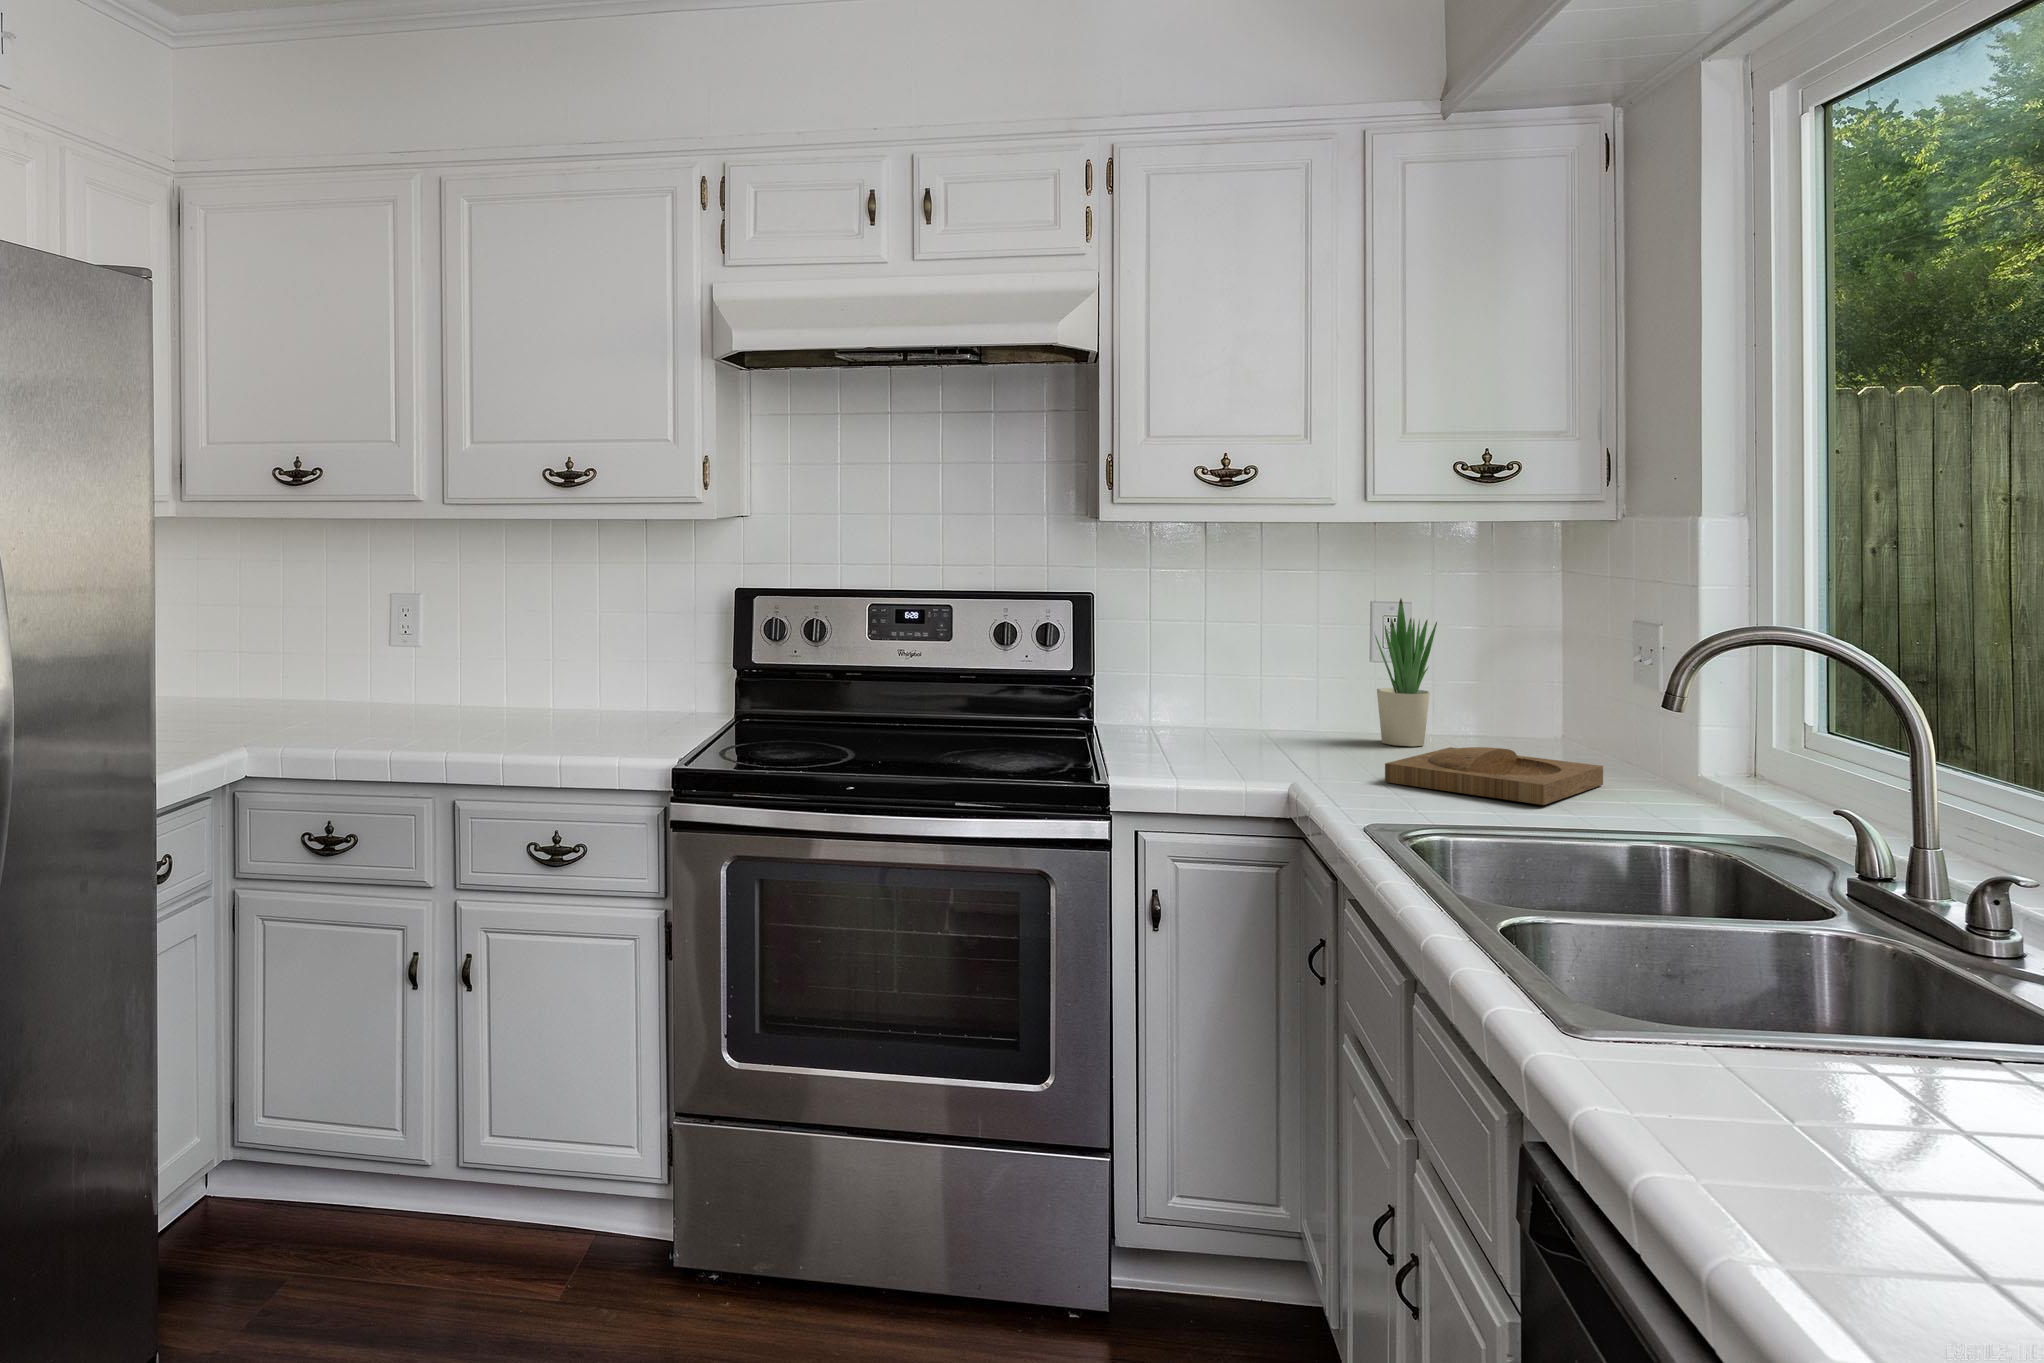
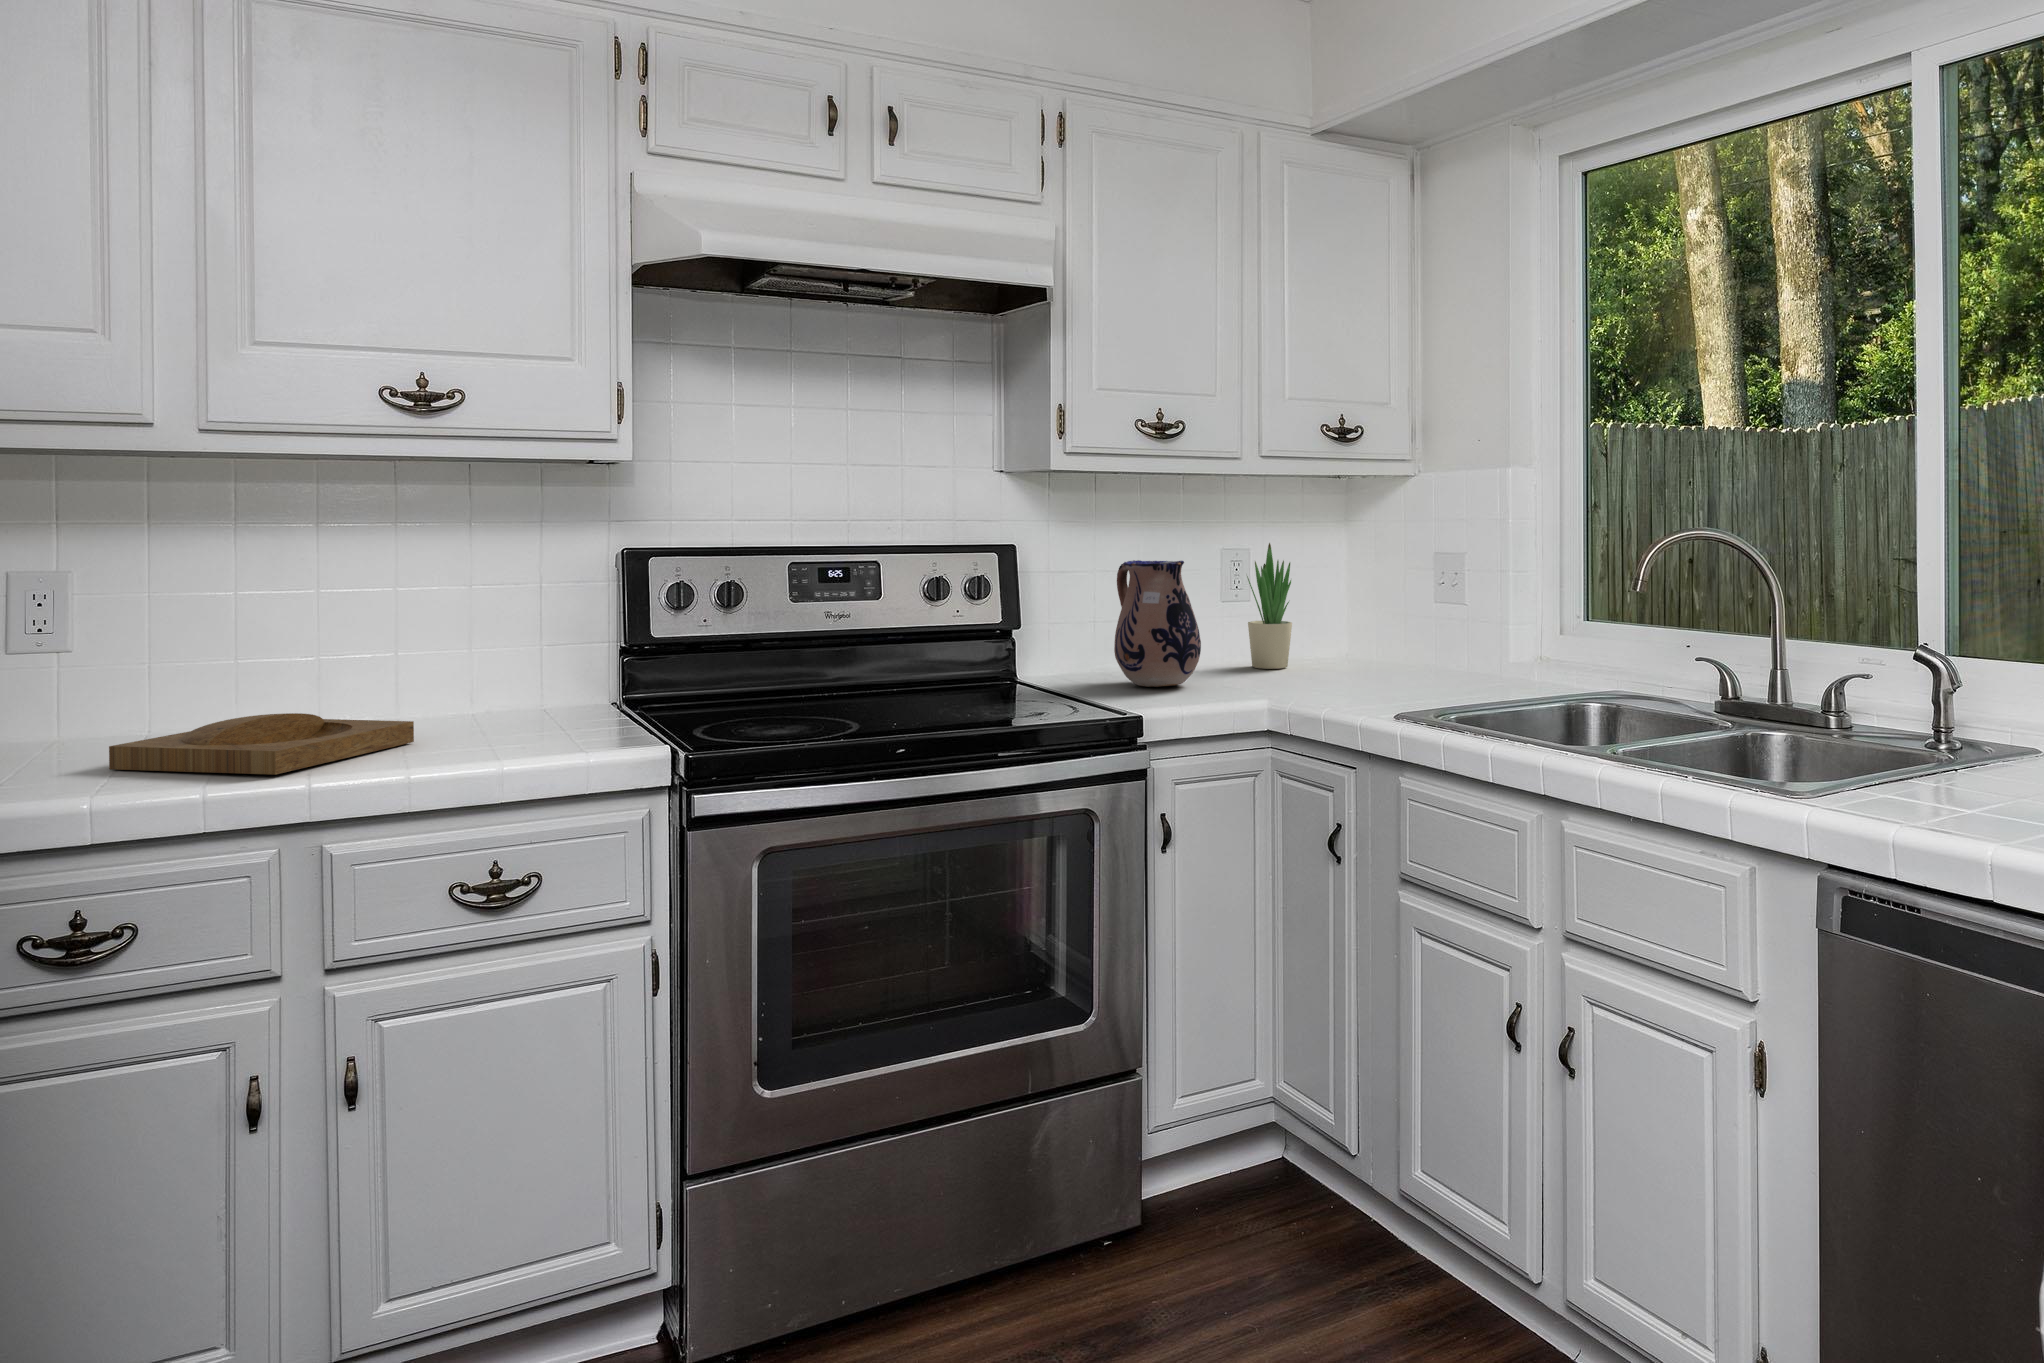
ceramic pitcher: none [1171,614,1269,753] -> present [1114,560,1201,687]
tray: present [1385,747,1603,805] -> present [109,713,414,775]

